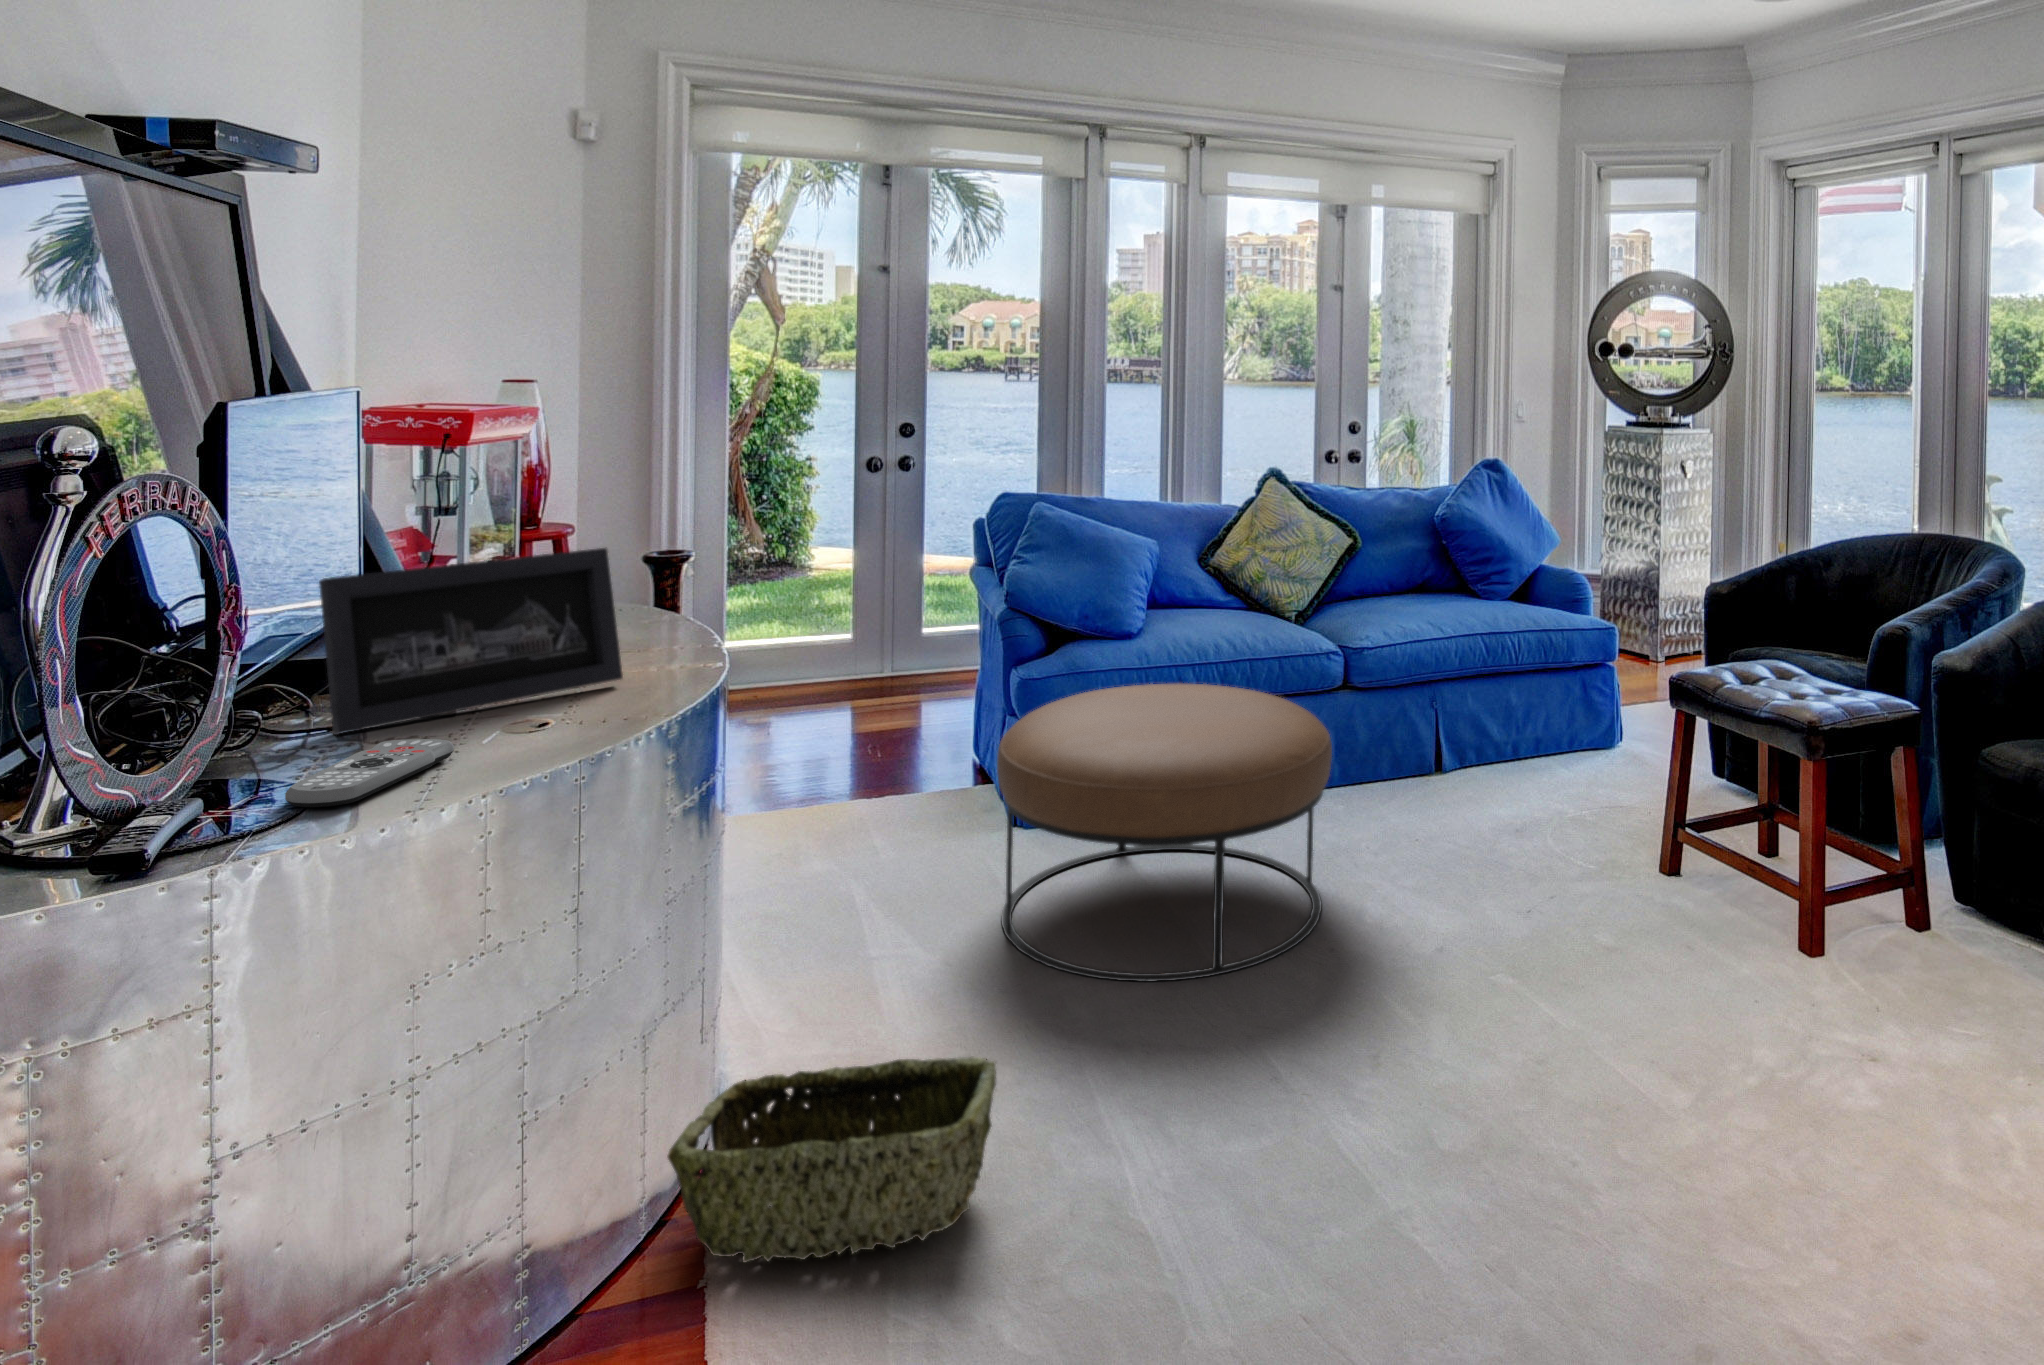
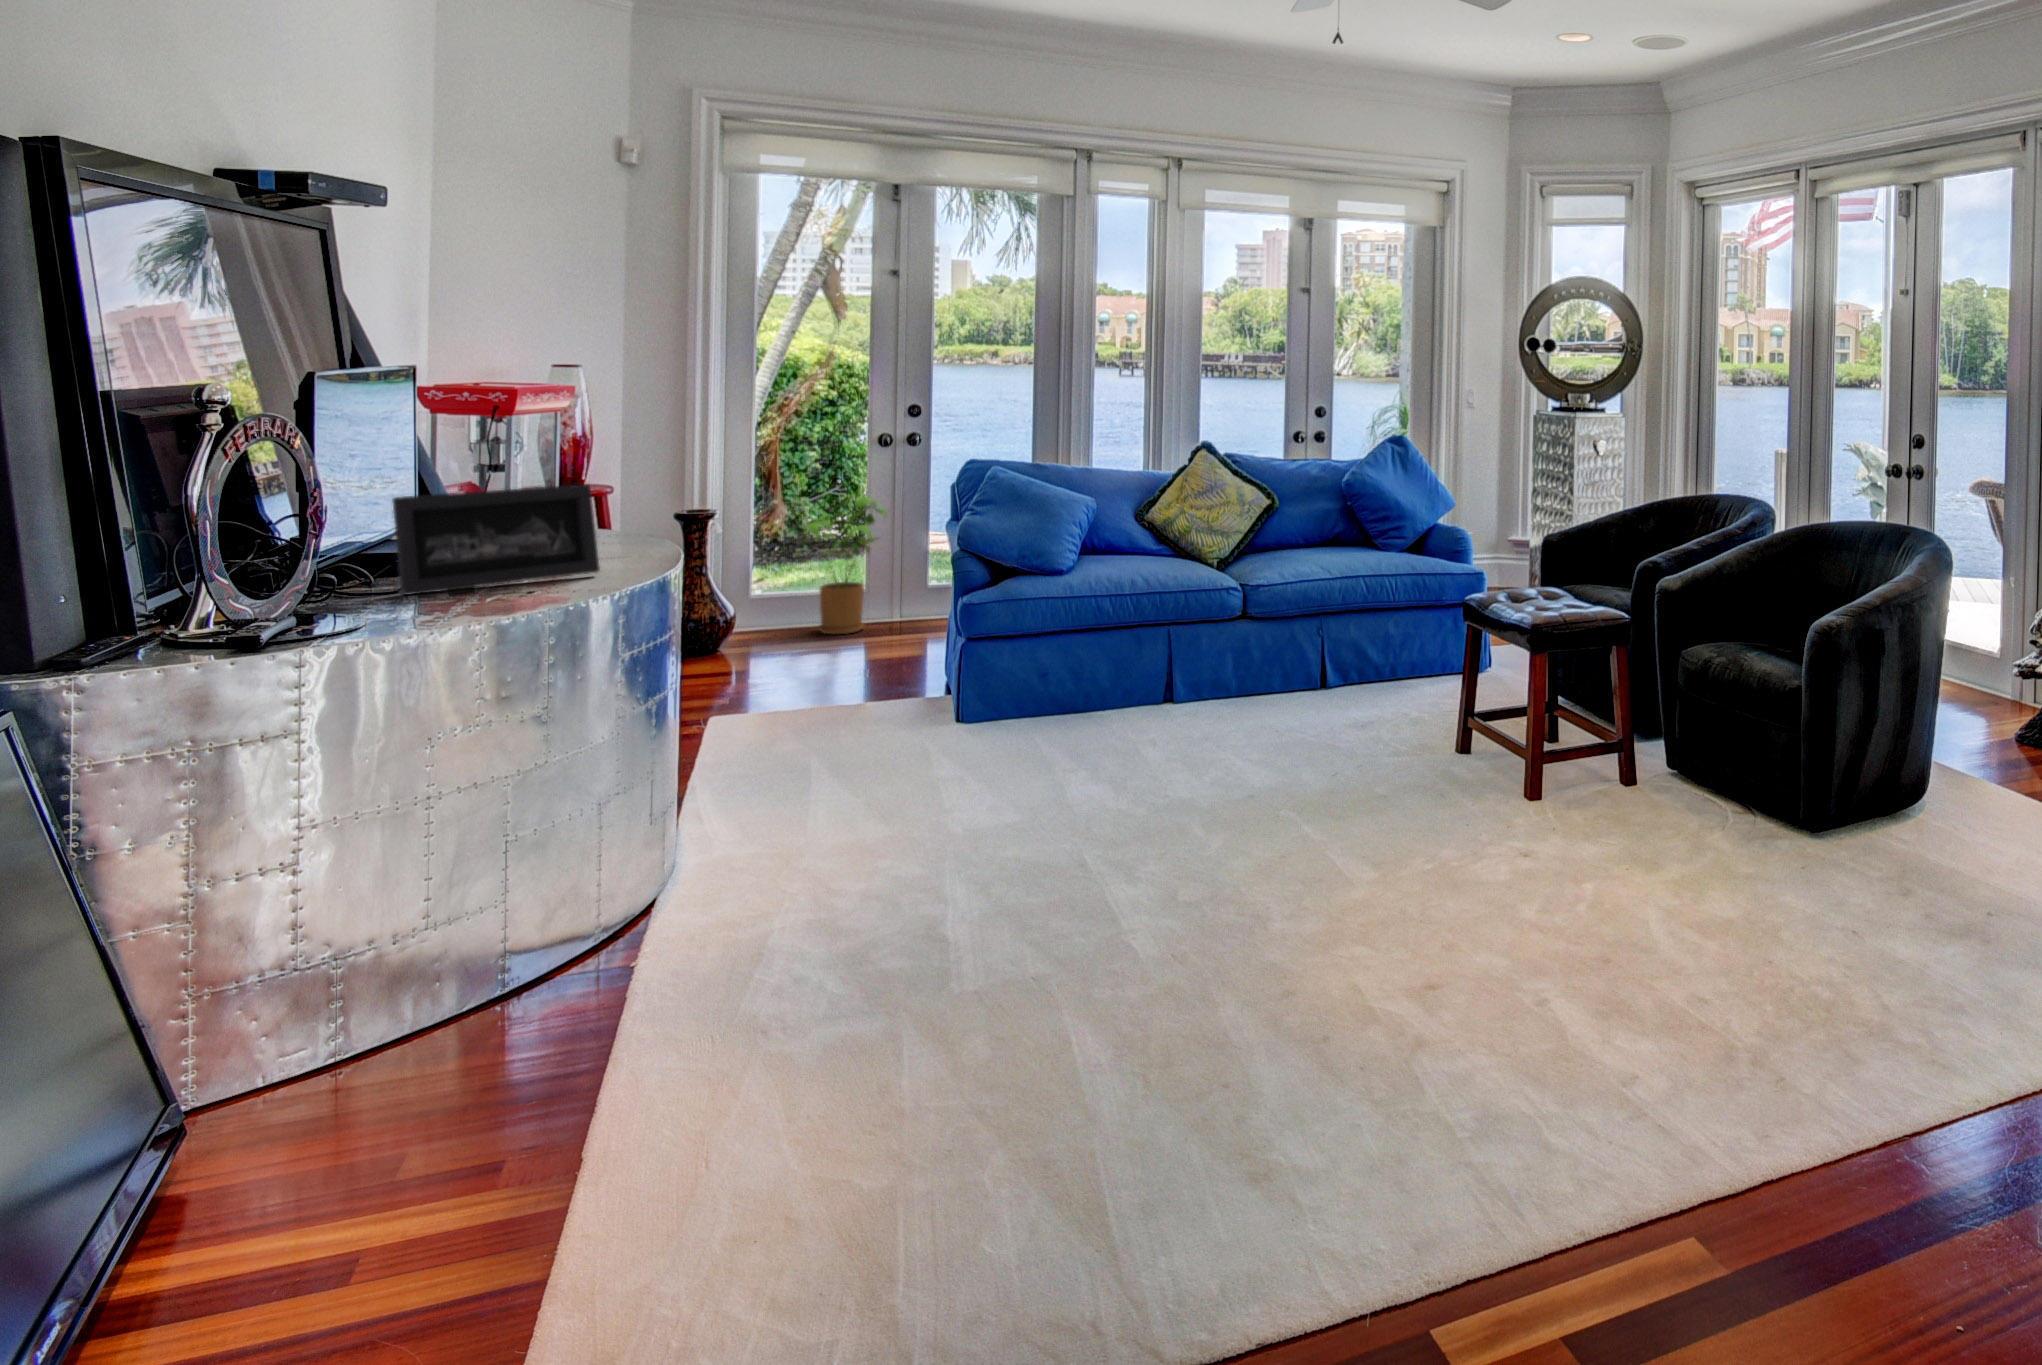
house plant: none [786,531,882,696] -> present [805,496,889,634]
ottoman: present [997,684,1332,982] -> none [915,607,1180,812]
remote control: present [285,739,454,807] -> none [370,595,476,624]
woven basket: present [668,1057,996,1262] -> none [620,829,856,940]

